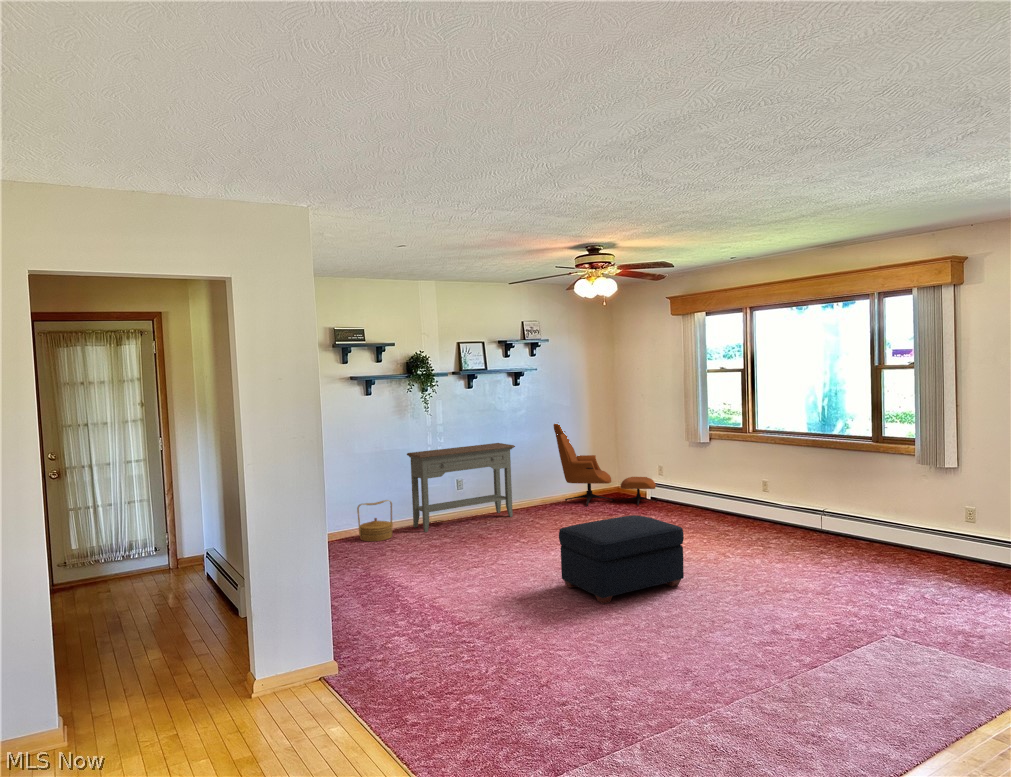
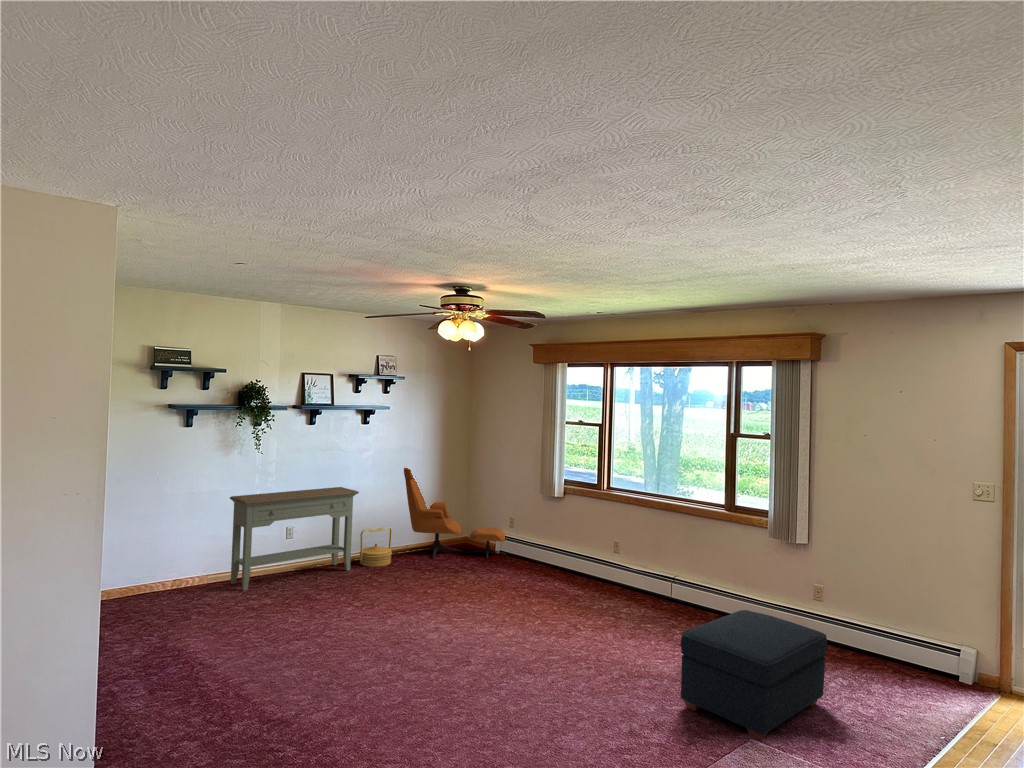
basket: present [357,500,393,541] -> present [360,527,392,567]
ottoman: present [559,515,684,604] -> present [681,610,827,740]

